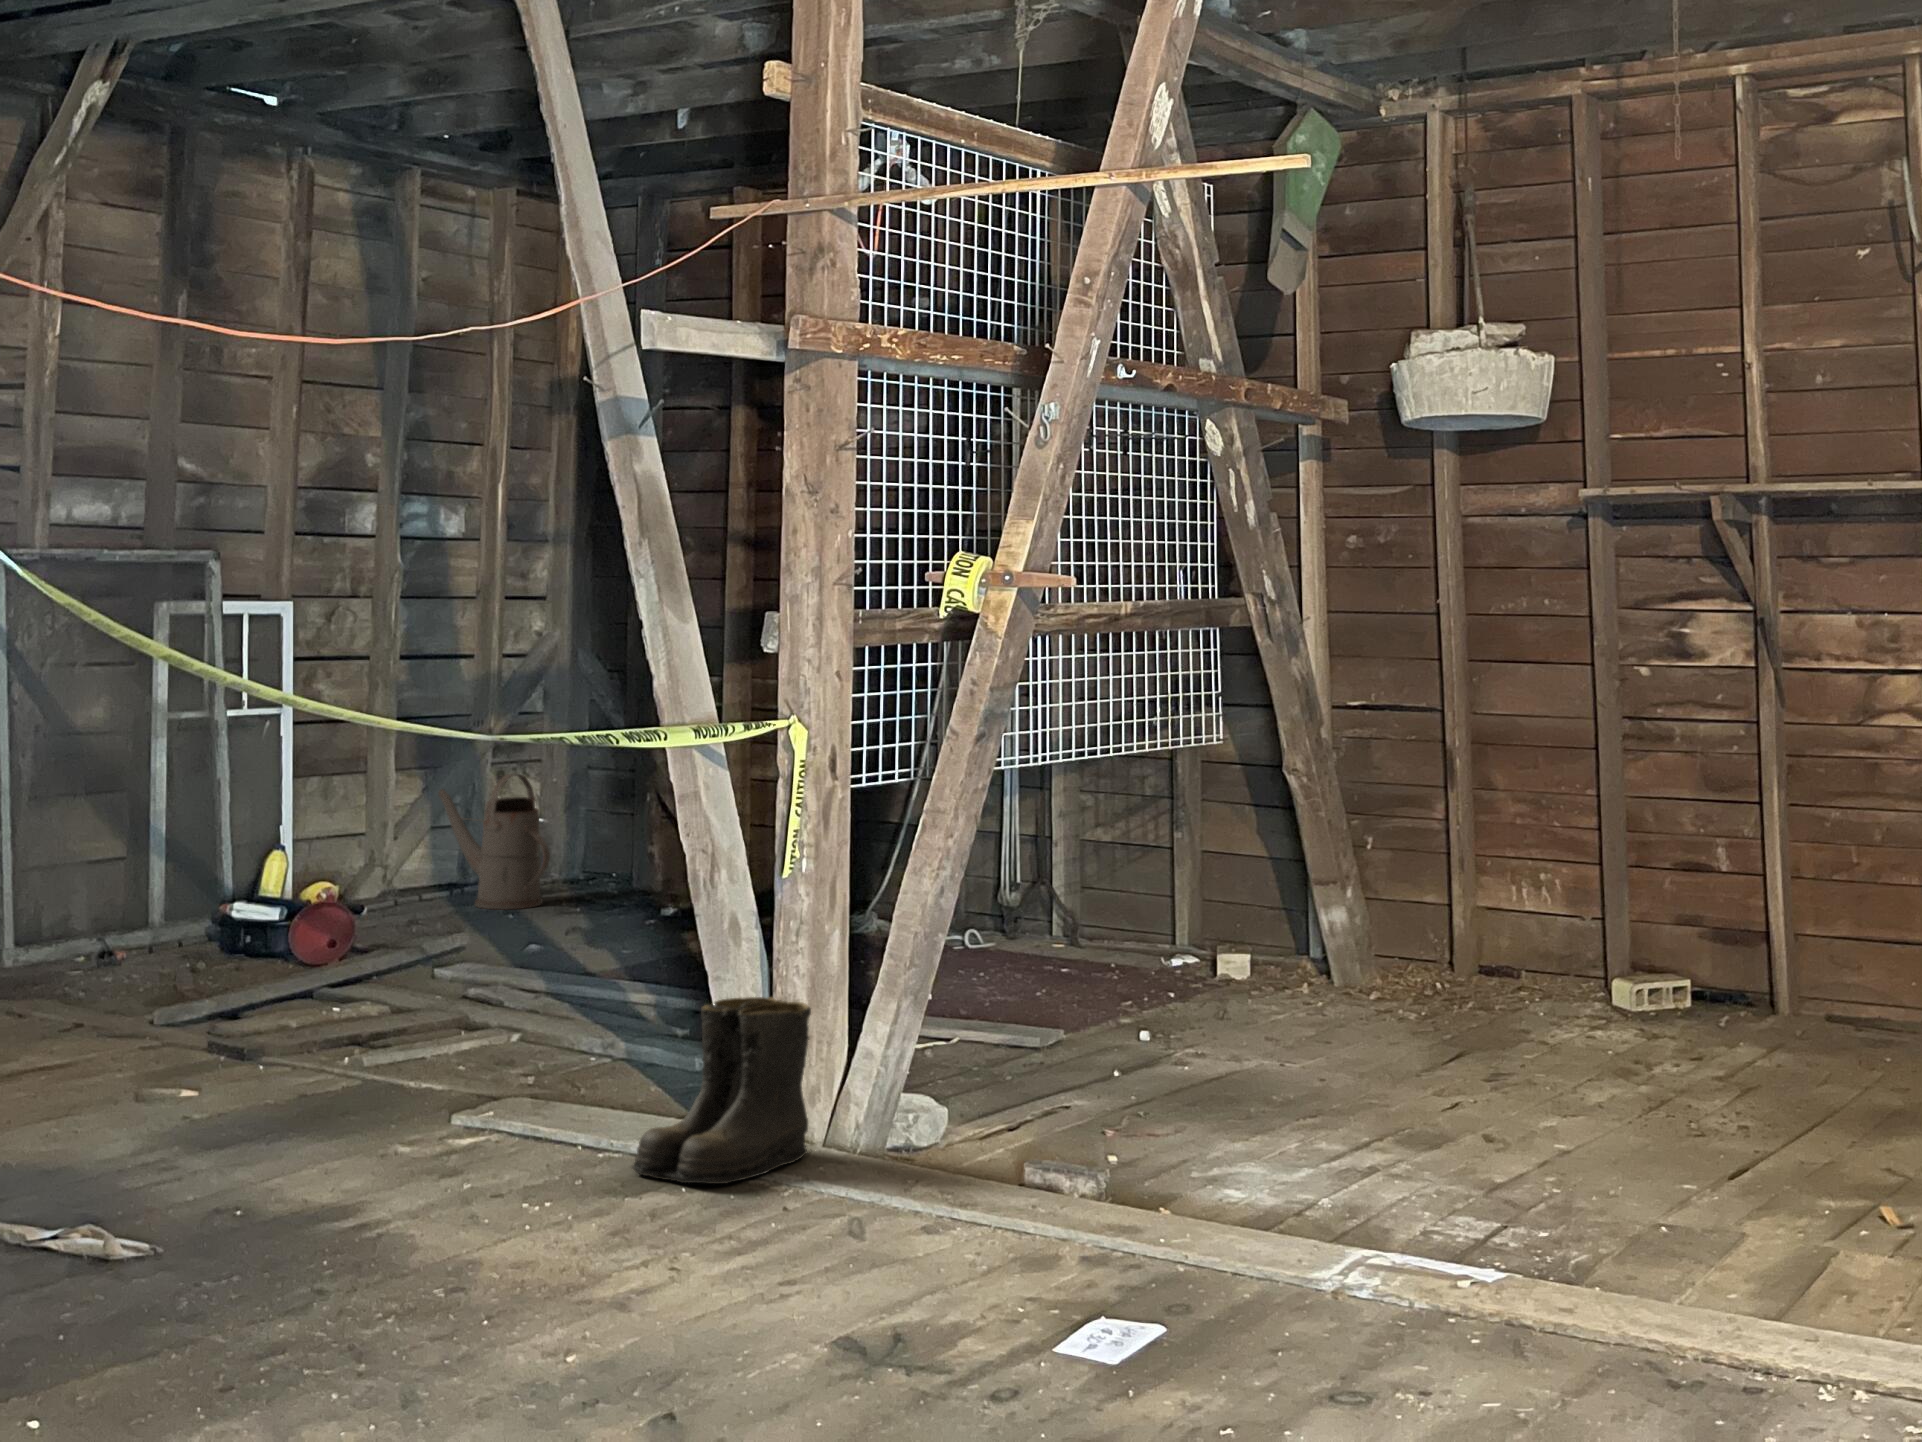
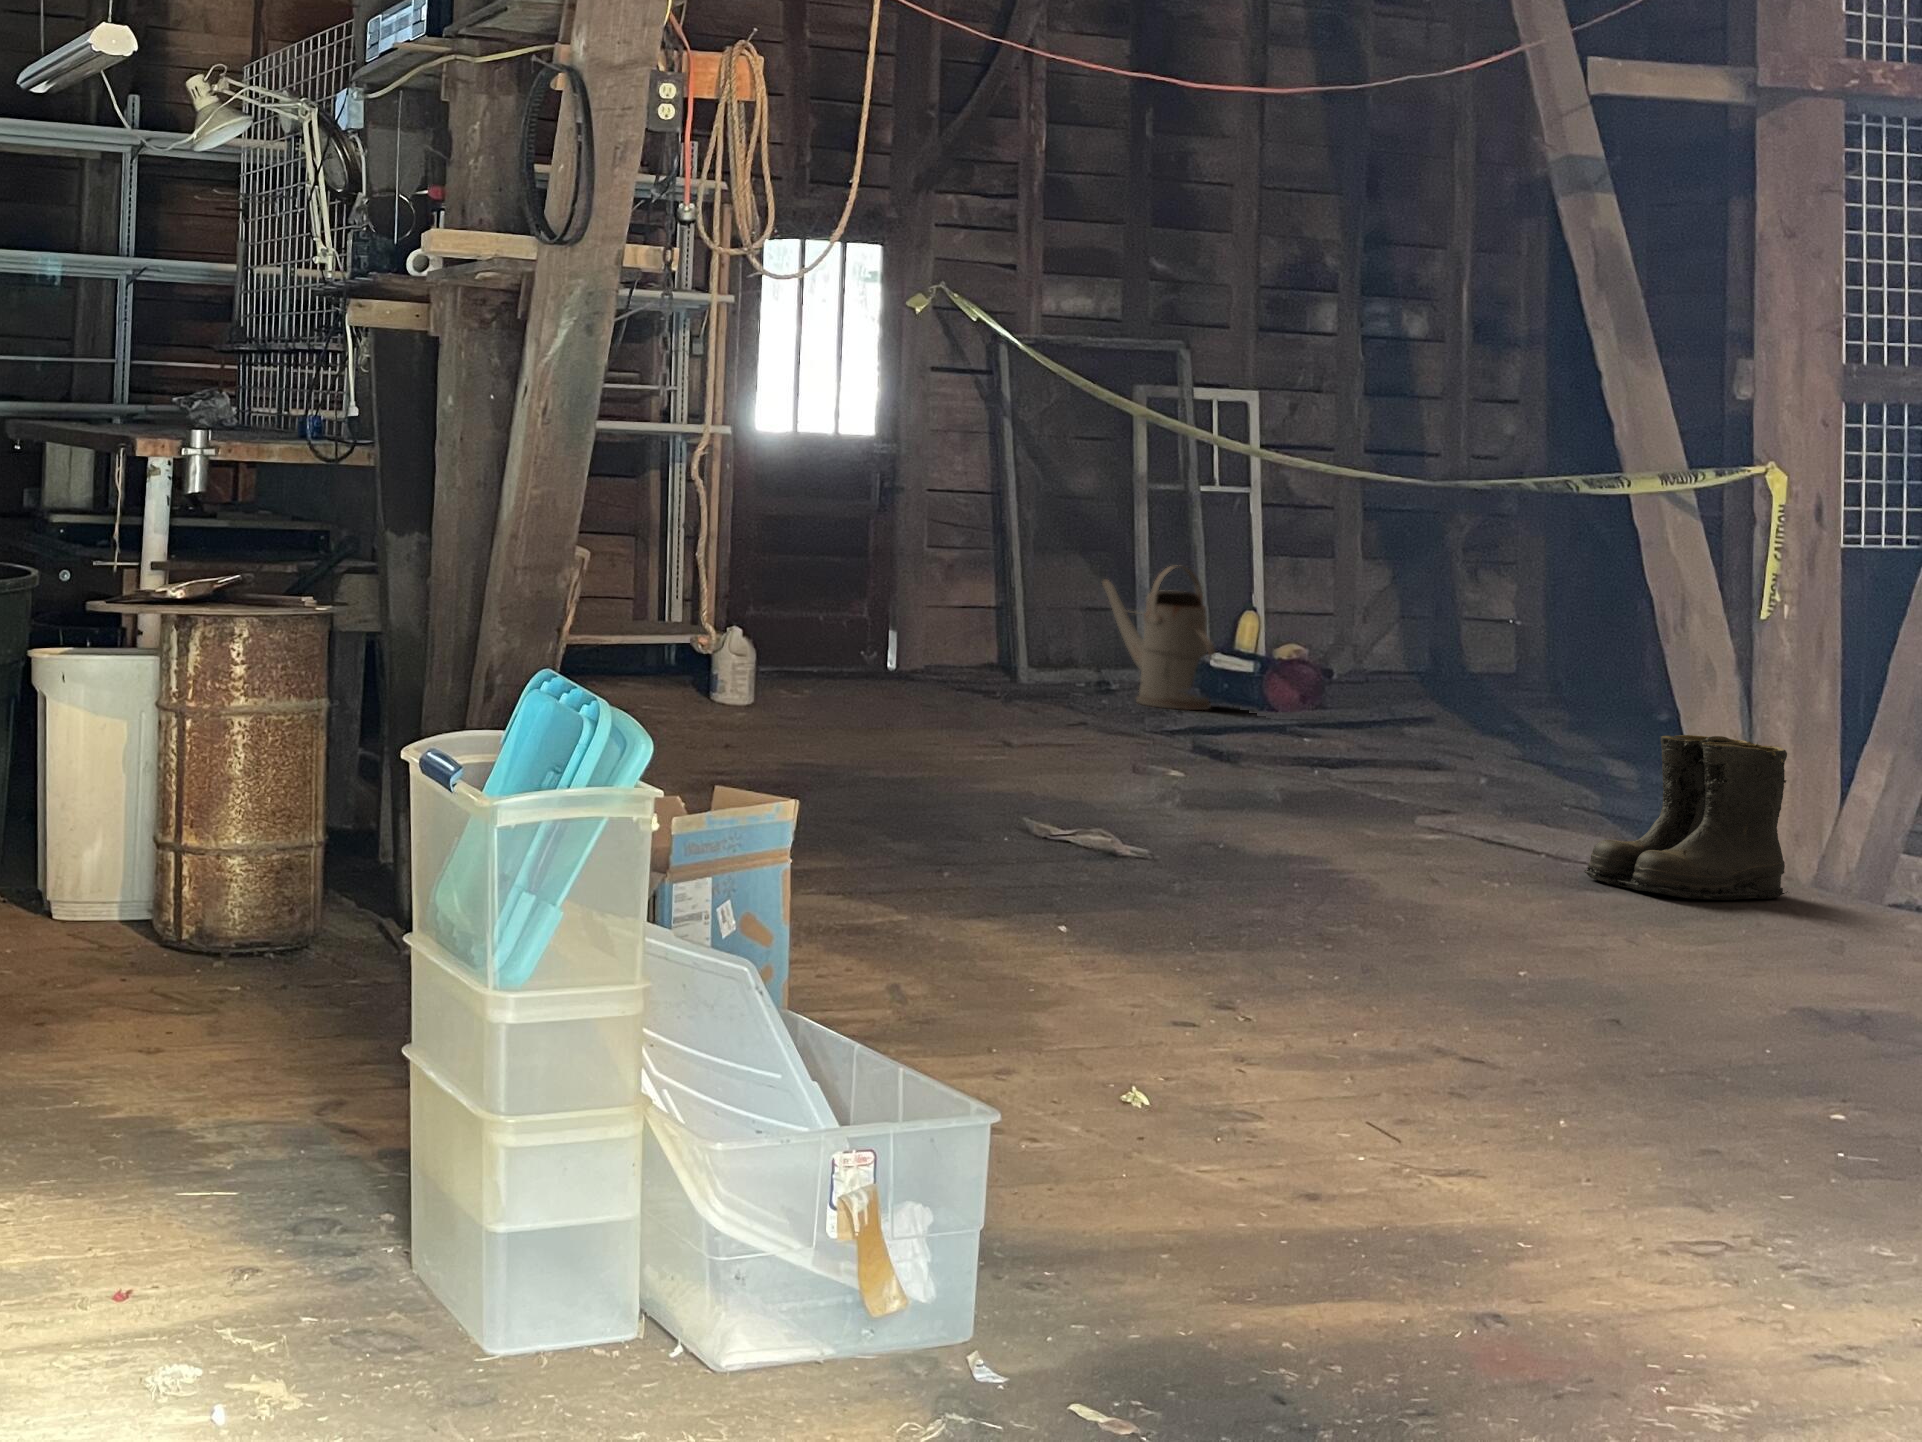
watering can: present [438,773,550,910] -> present [1102,566,1215,710]

